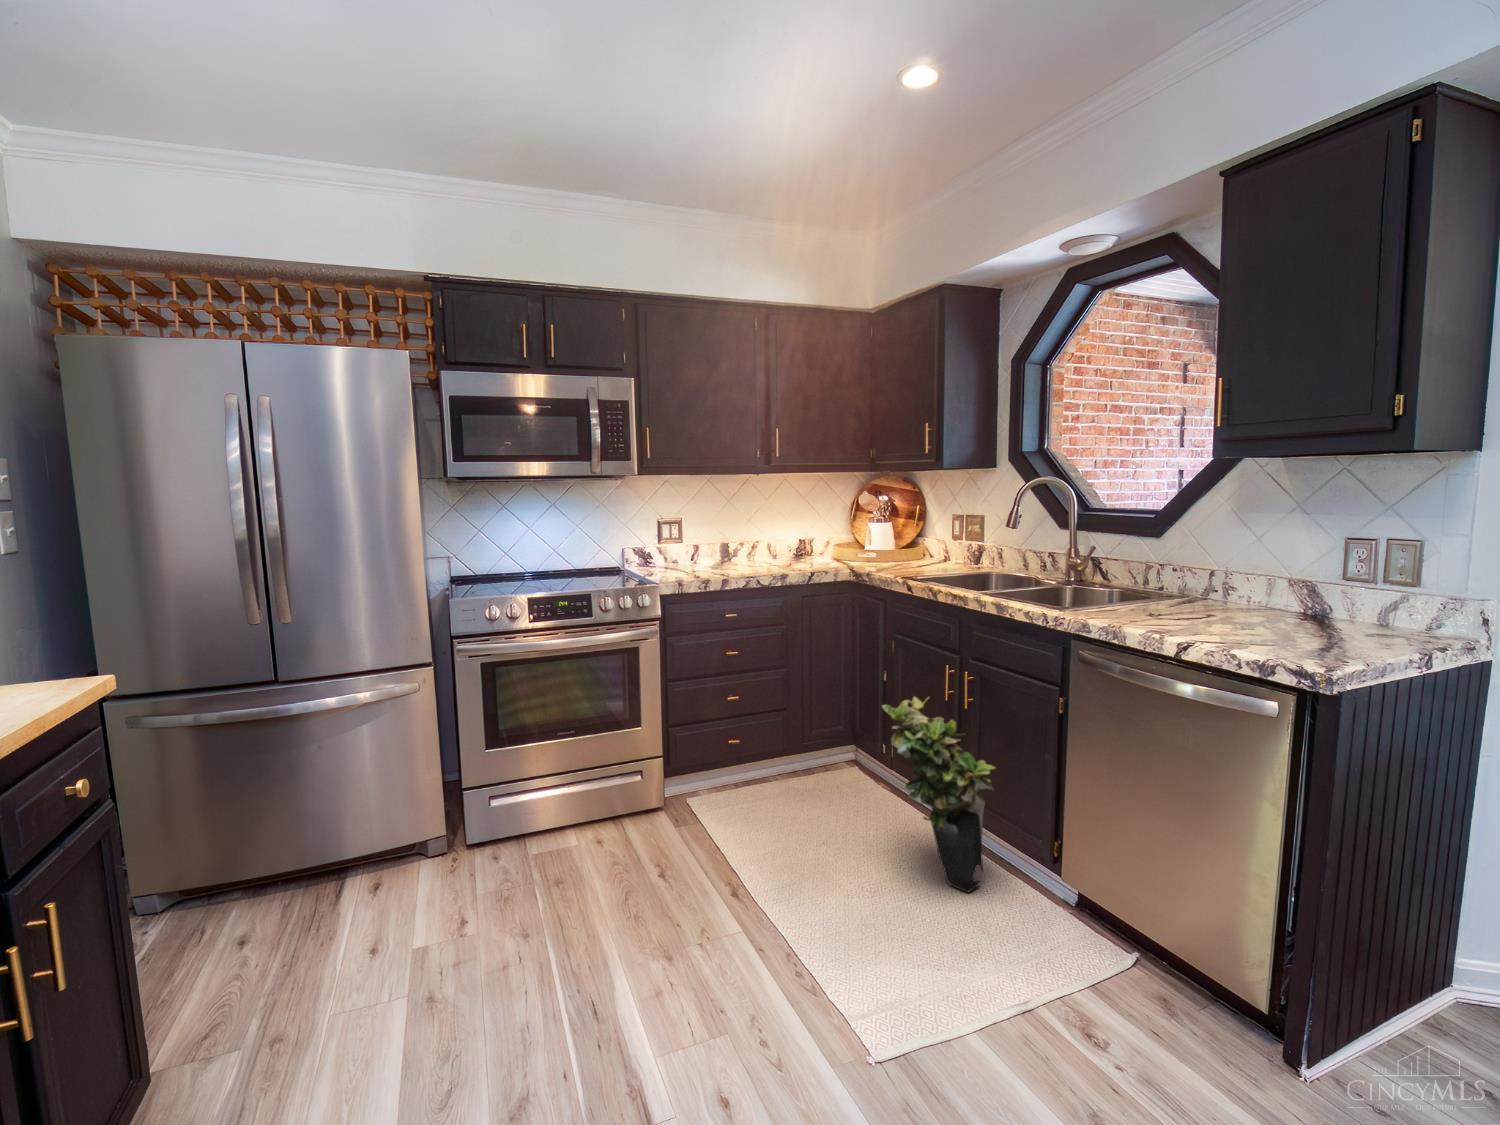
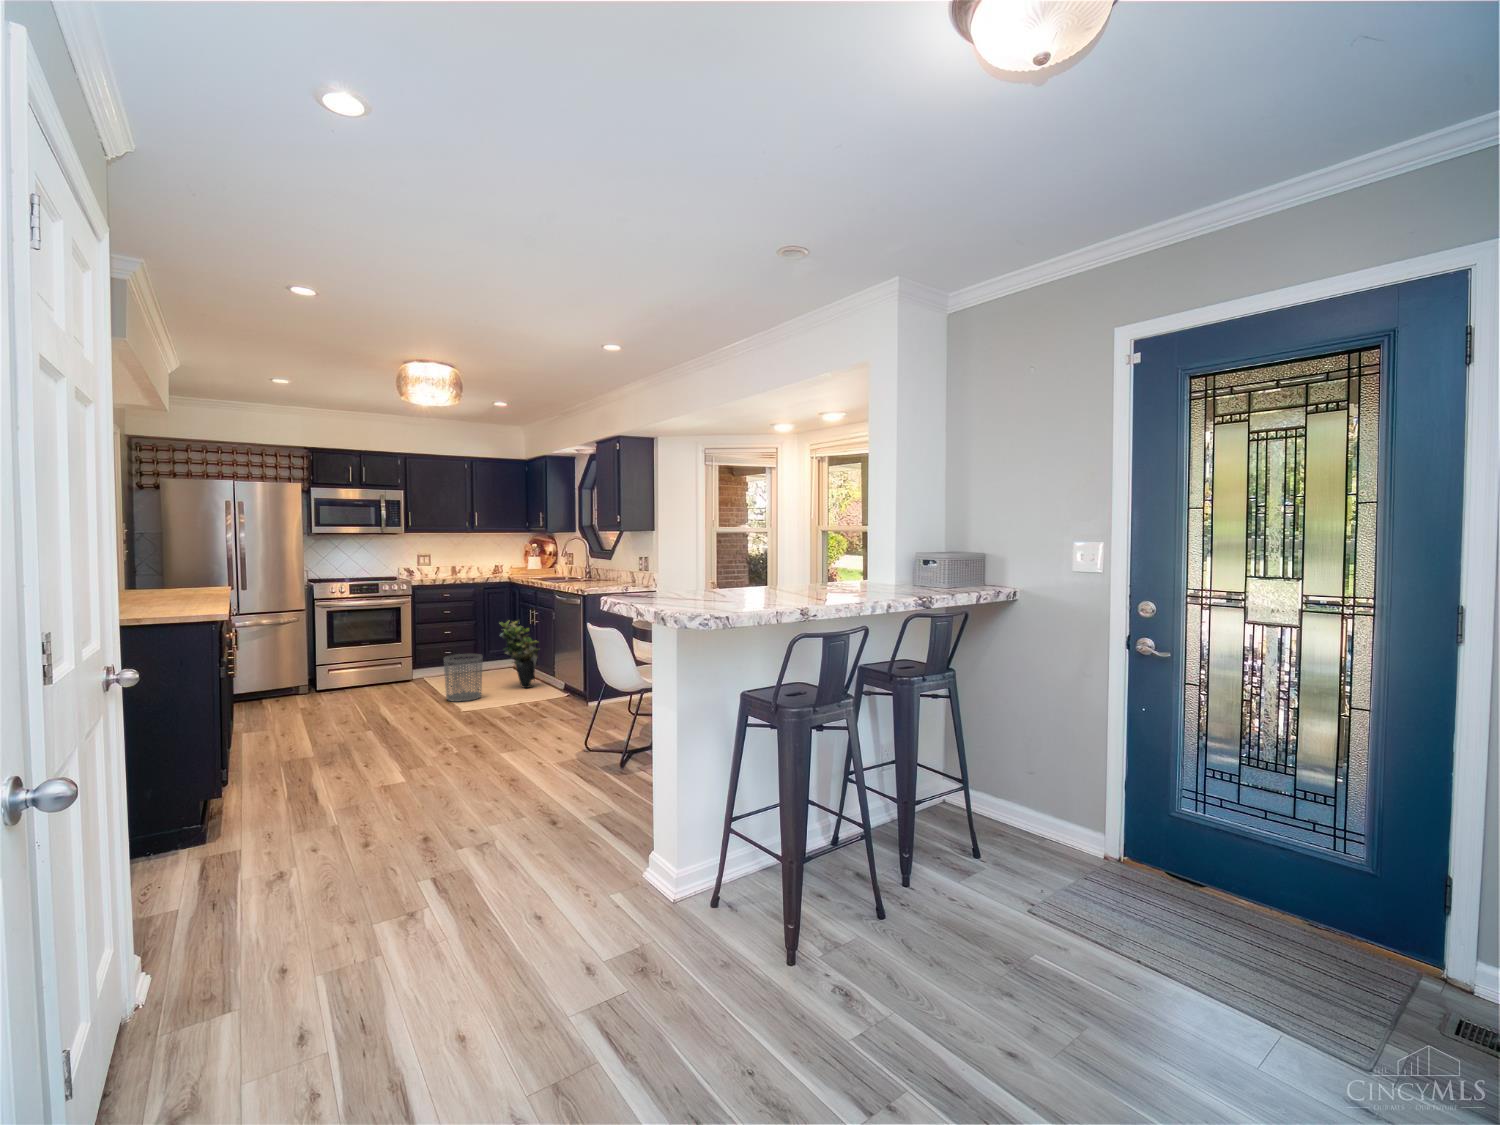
waste bin: none [776,810,882,978] -> present [444,654,483,702]

